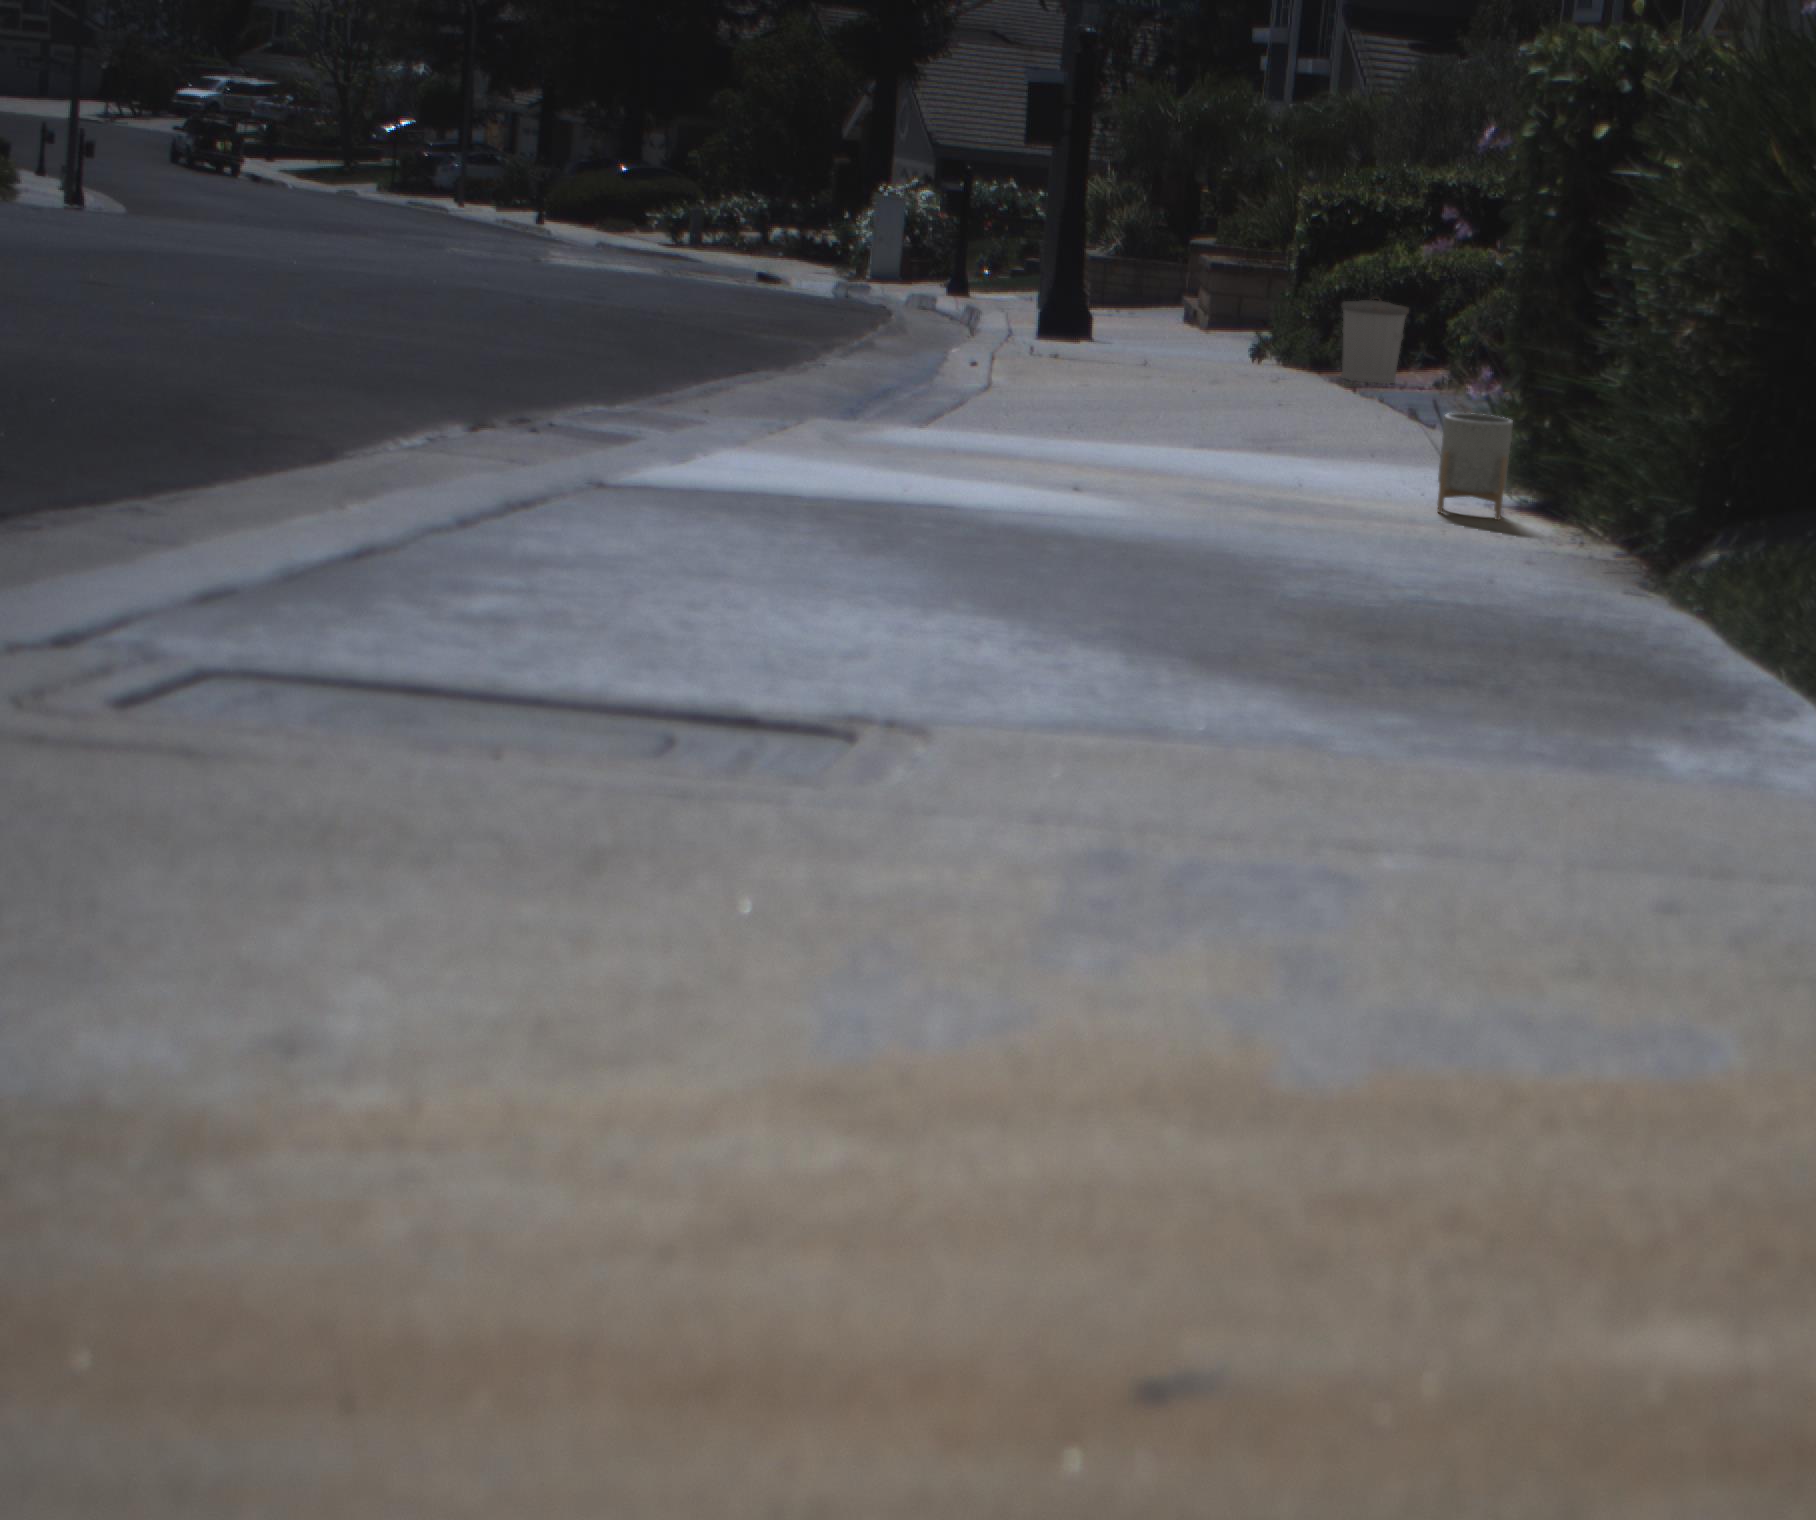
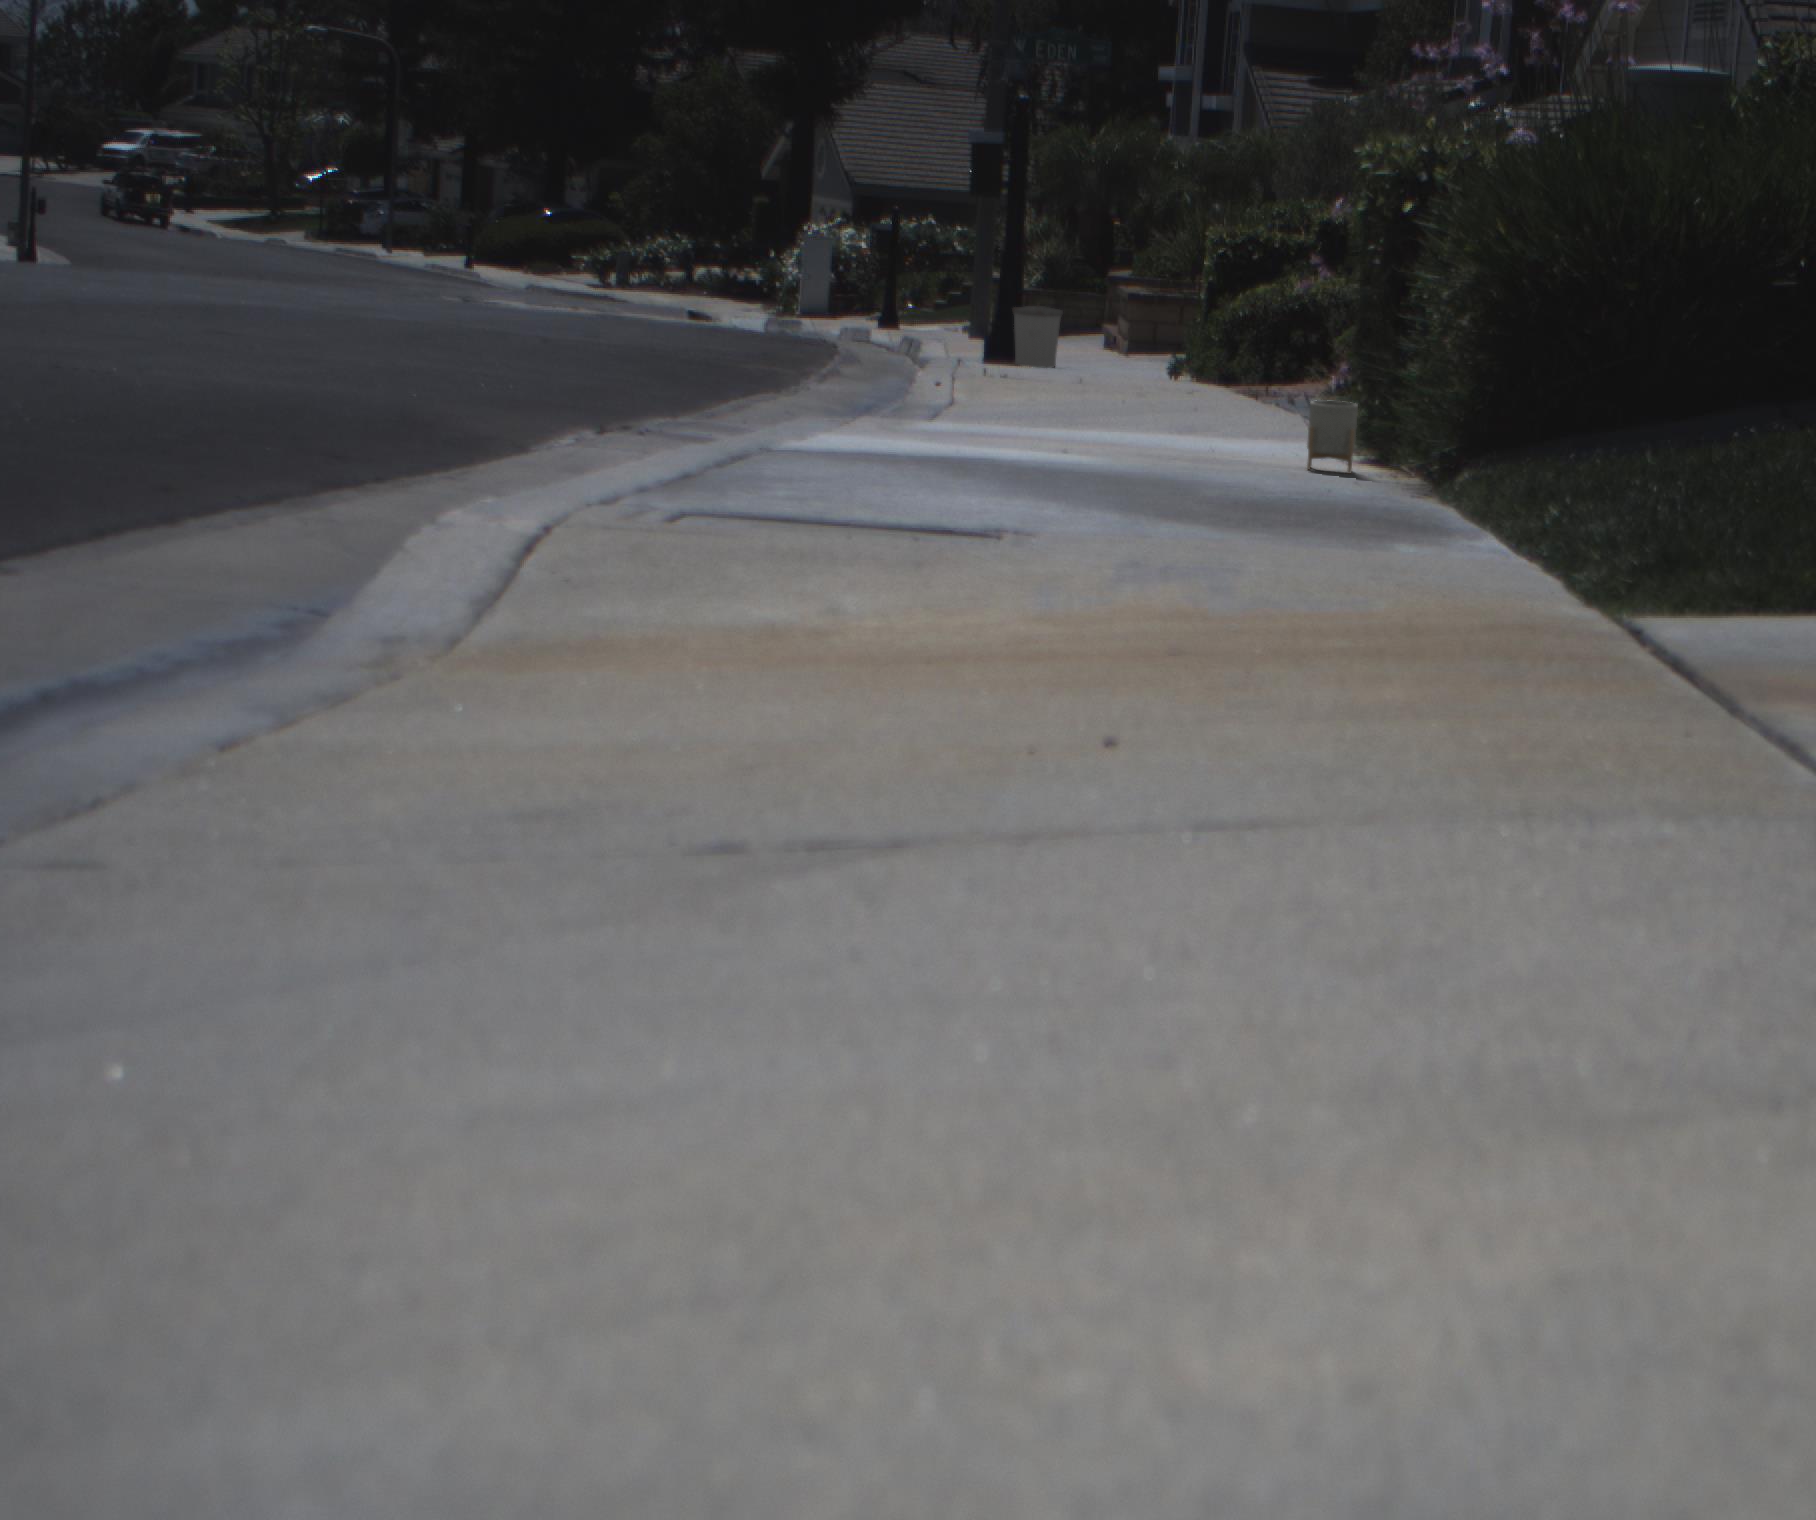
trash can: present [1341,298,1409,384] -> present [1012,304,1063,368]

